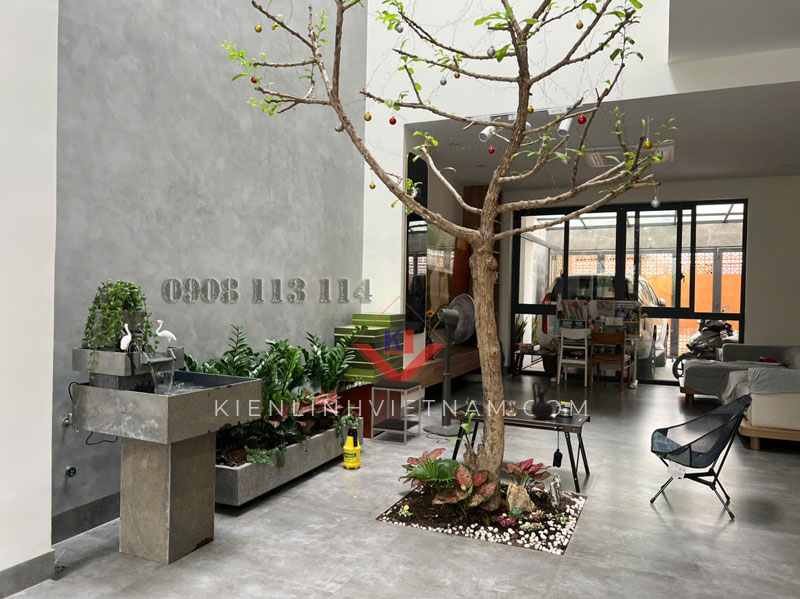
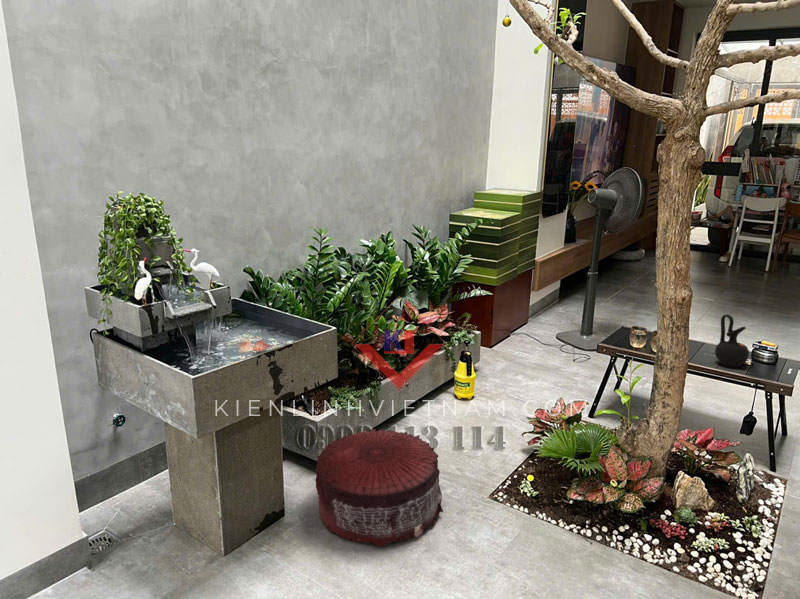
side table: present [371,380,421,445] -> none [493,276,559,361]
pouf: none [239,472,342,549] -> present [315,429,443,547]

